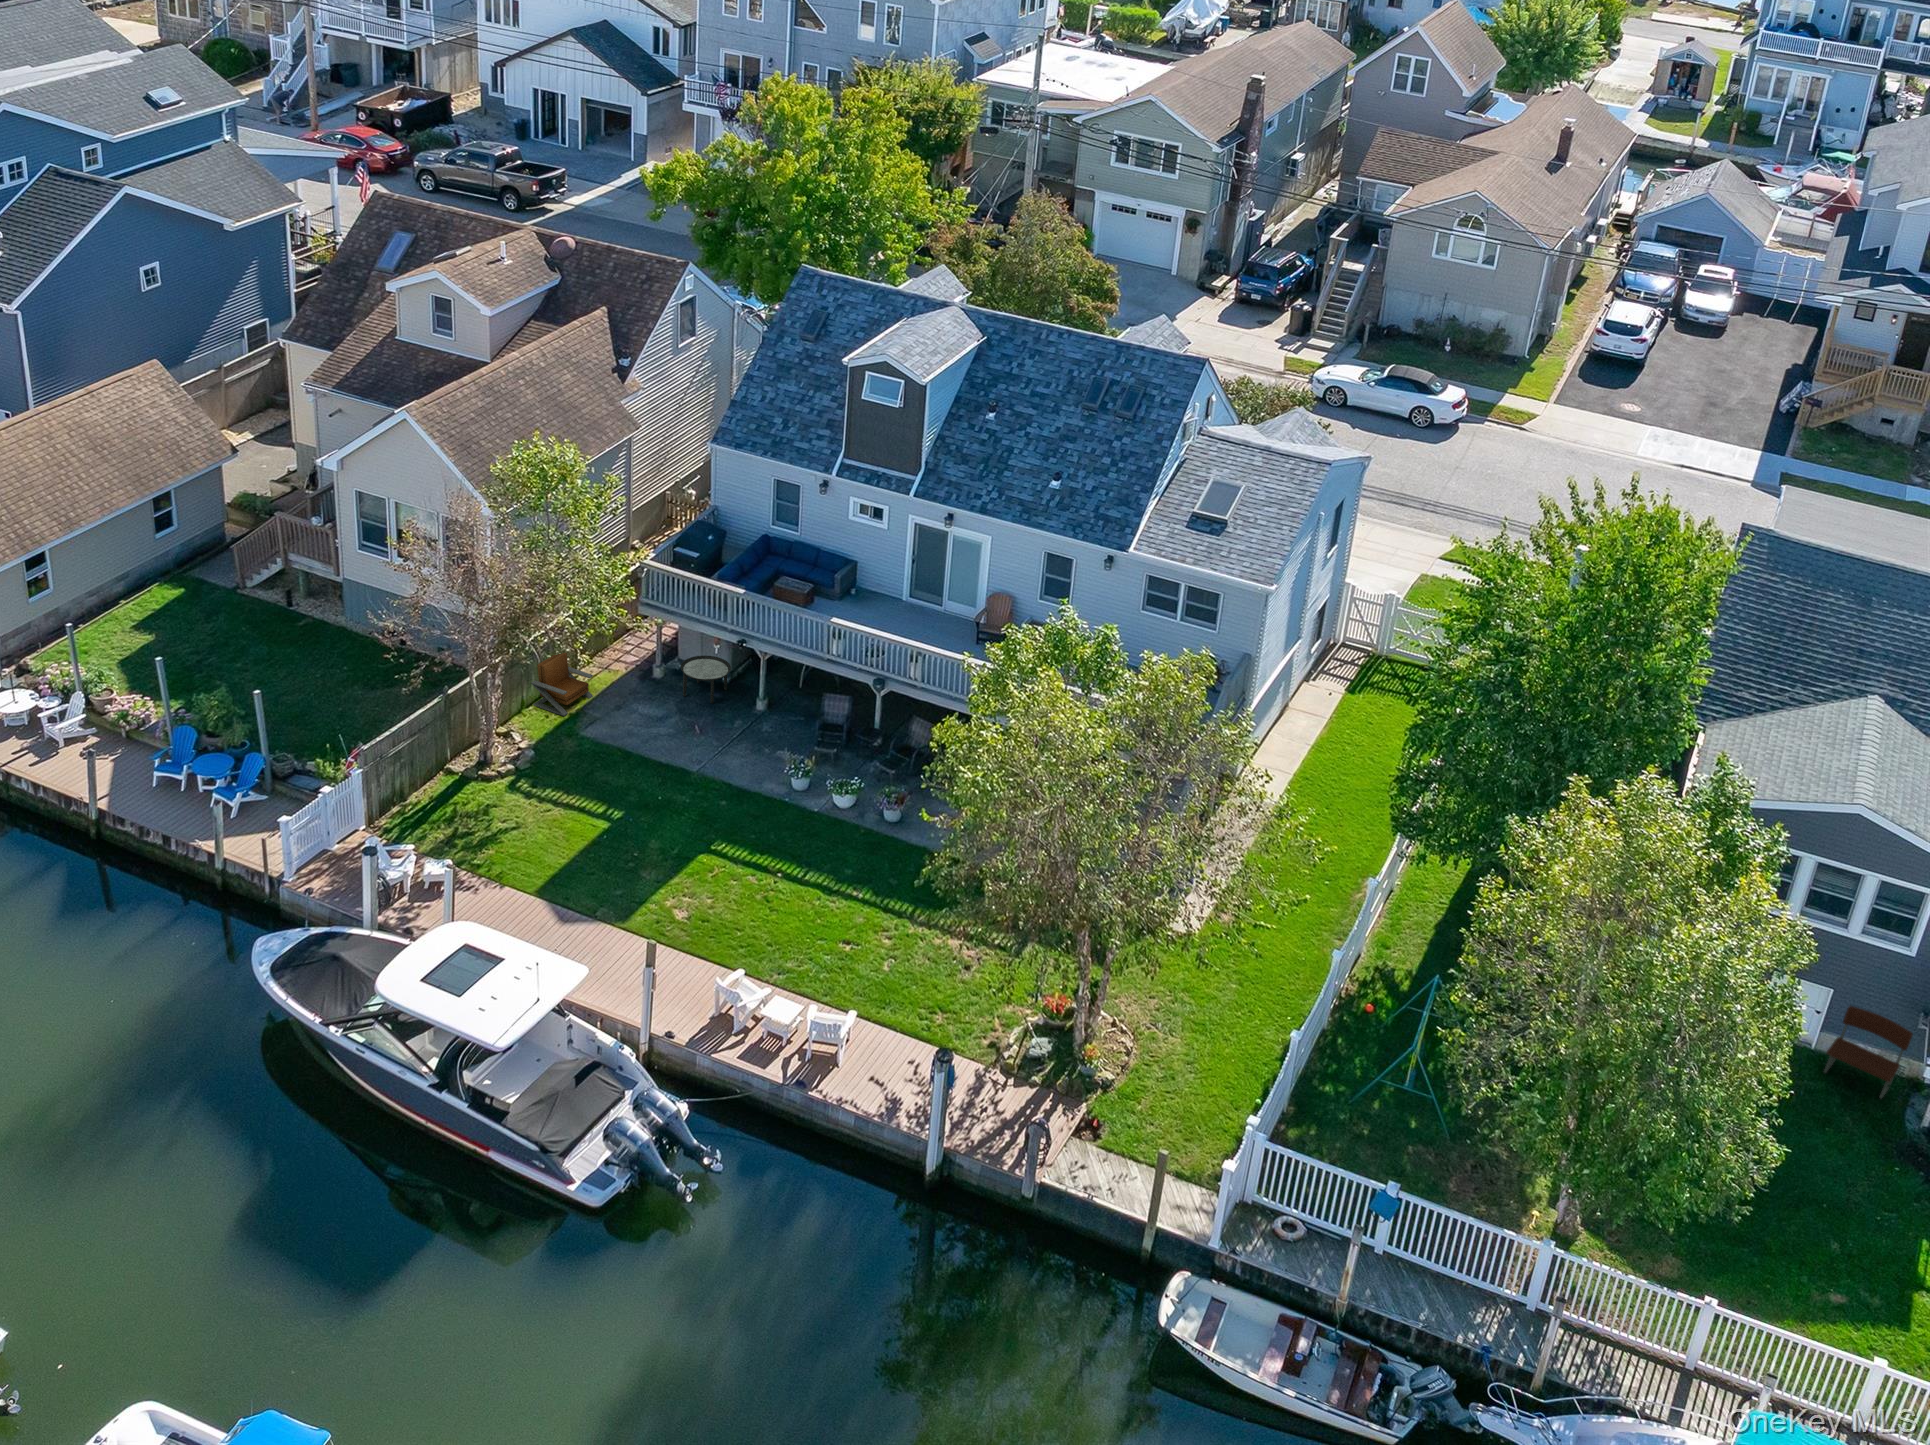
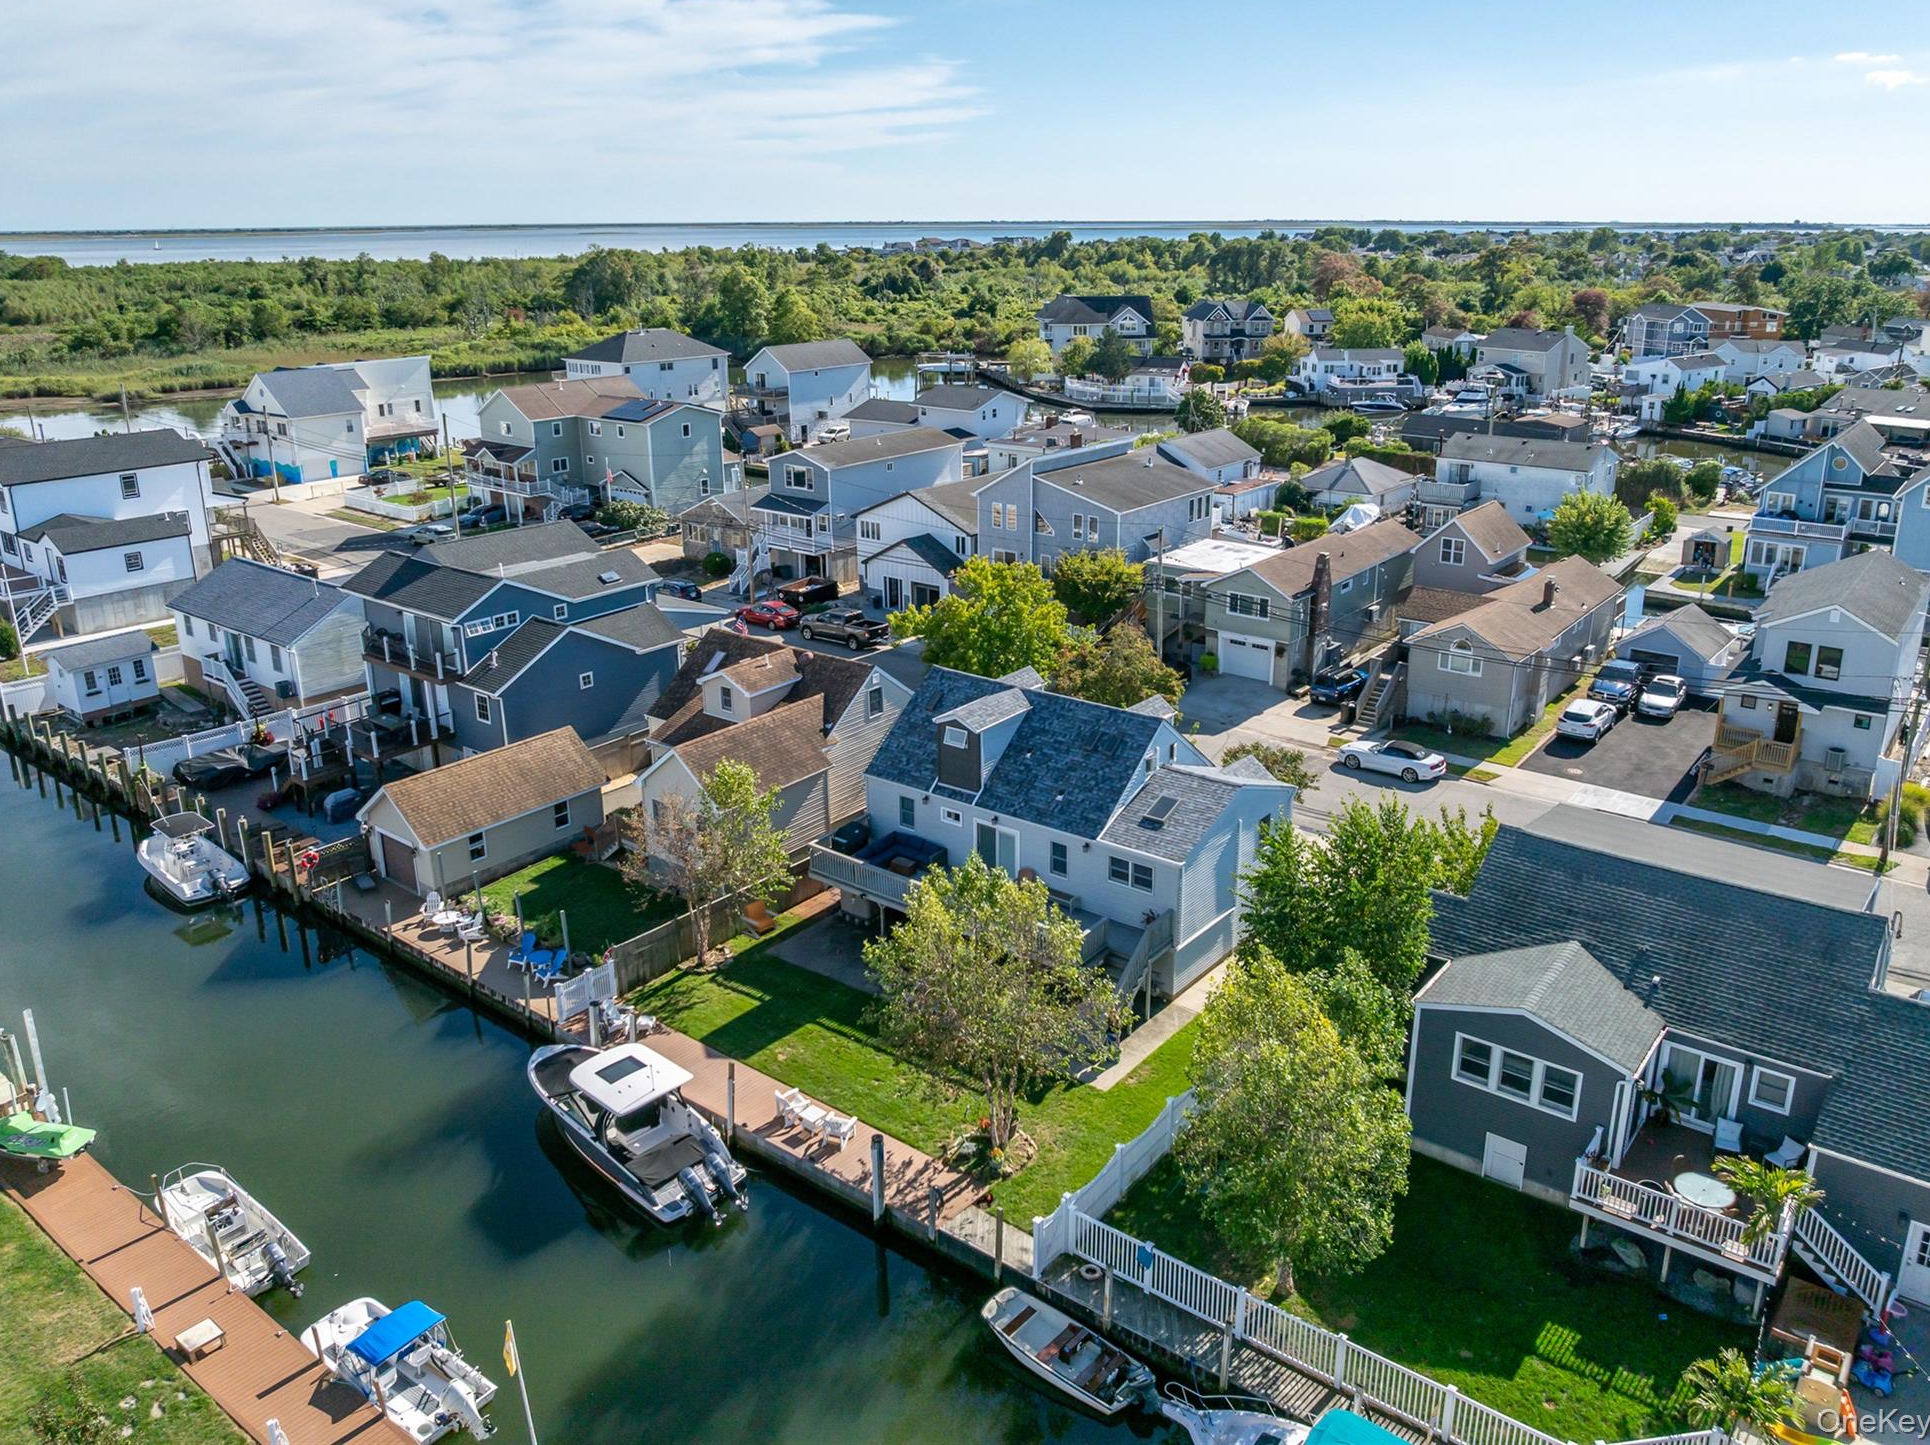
round table: present [680,656,731,704] -> none [833,906,865,936]
bench: present [1824,1006,1913,1098] -> present [572,825,597,864]

